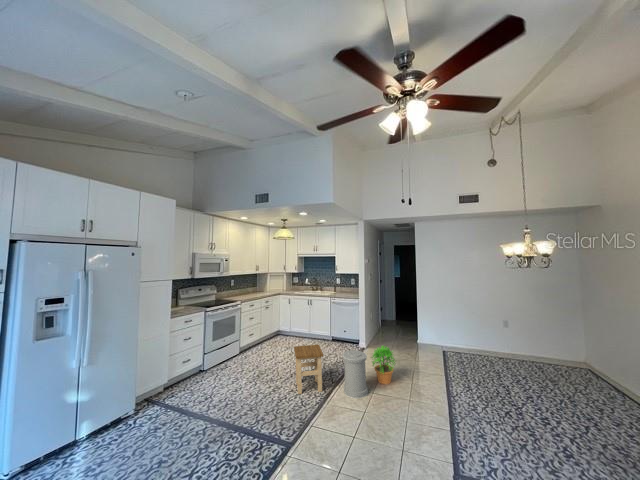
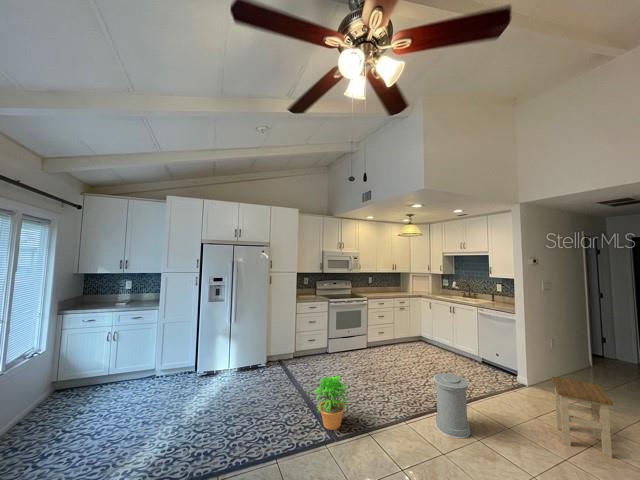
stool: present [294,345,323,394] -> present [551,377,613,458]
potted plant: present [372,346,395,384] -> present [314,376,348,430]

